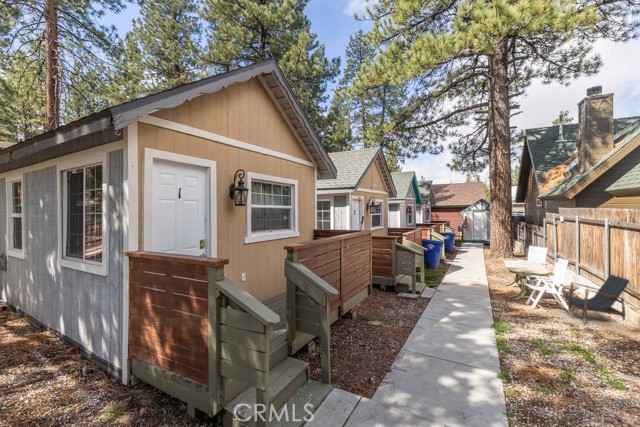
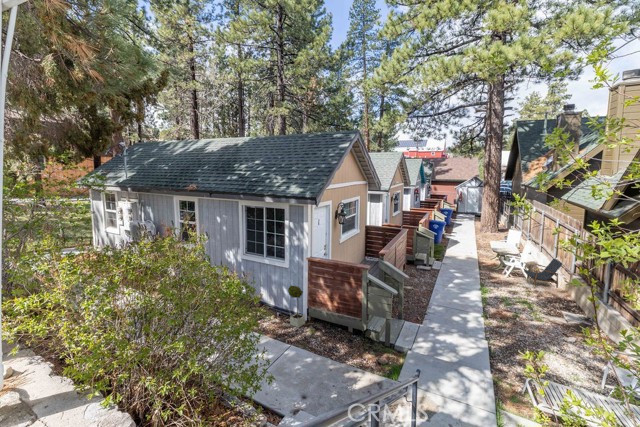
potted tree: none [79,311,121,405] -> present [288,286,305,327]

